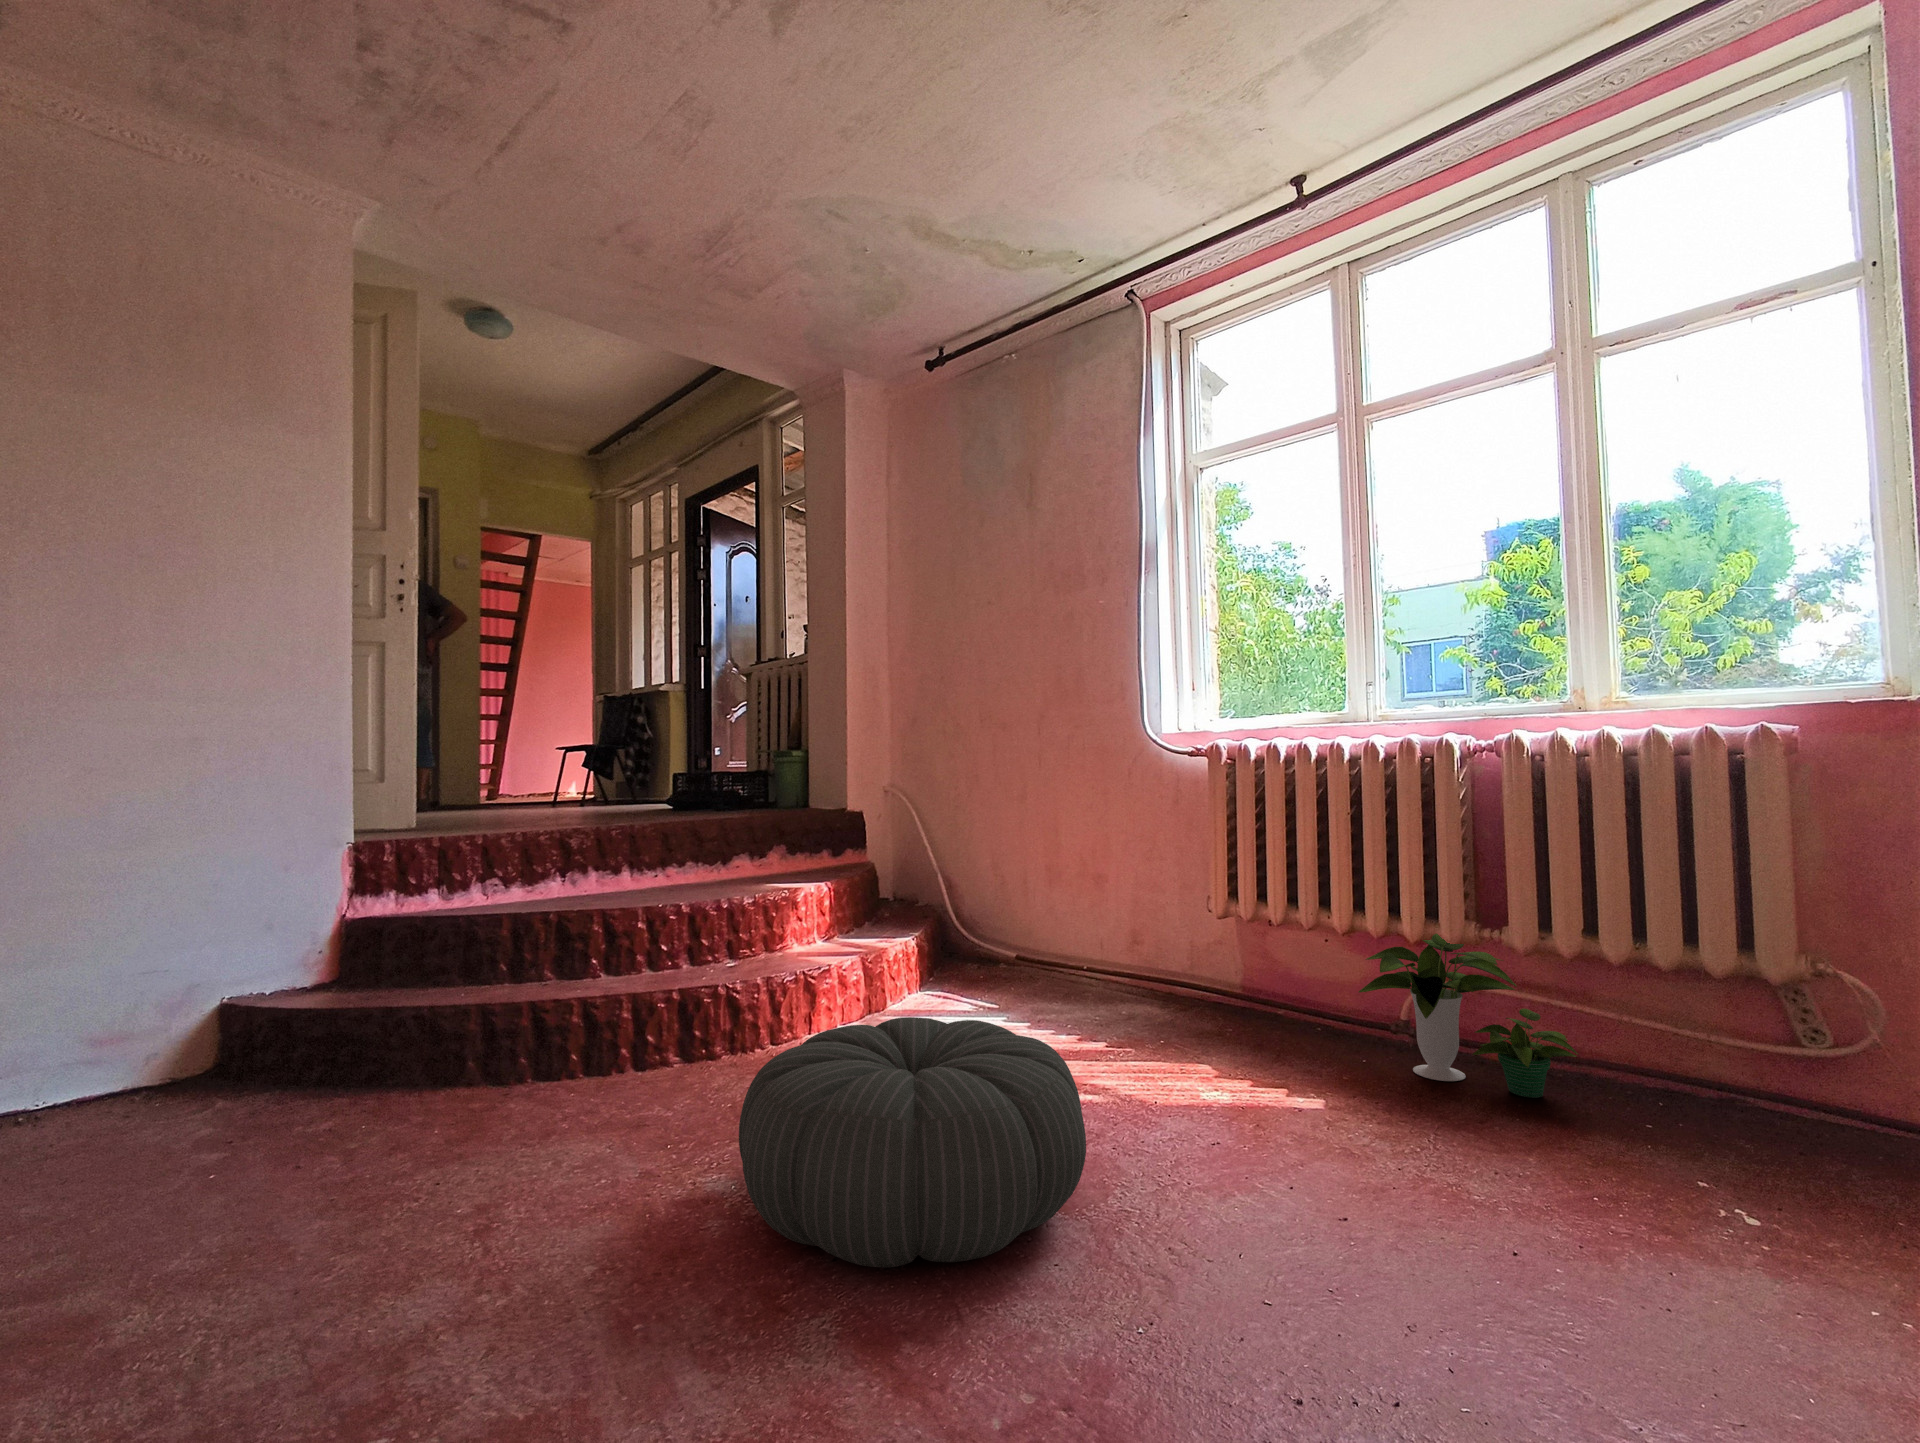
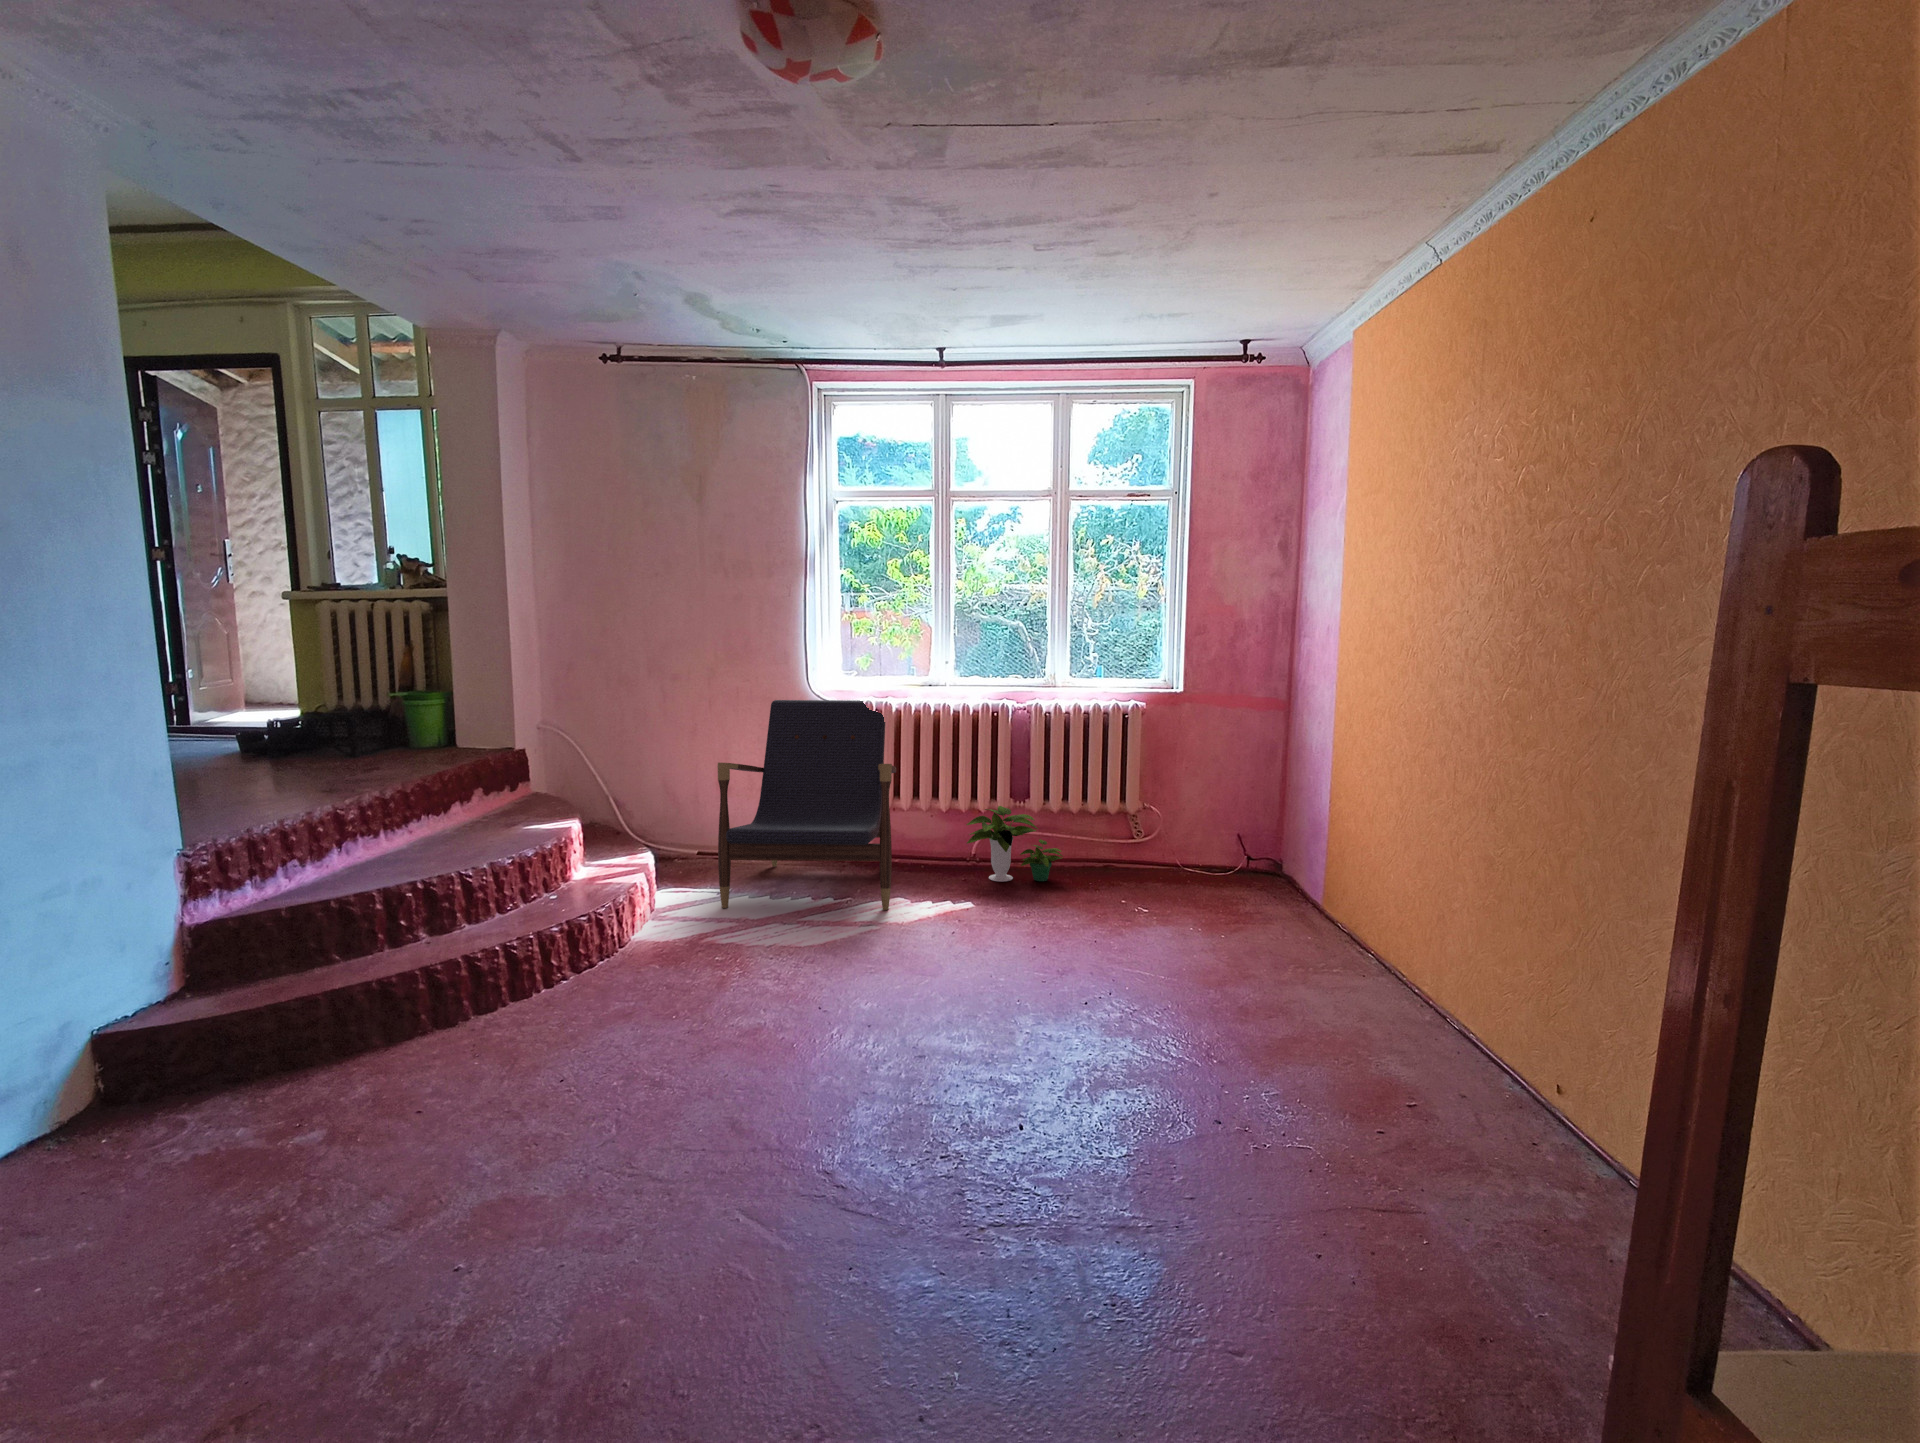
lounge chair: none [941,745,1250,1079] -> present [717,700,896,910]
pouf: present [739,1017,1086,1267] -> none [748,897,939,1026]

